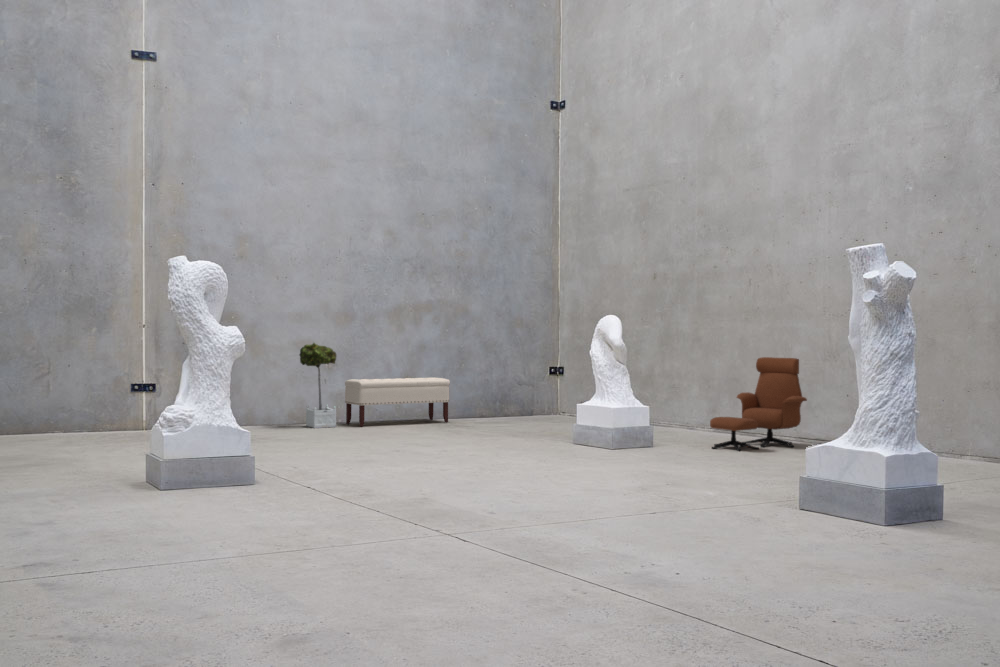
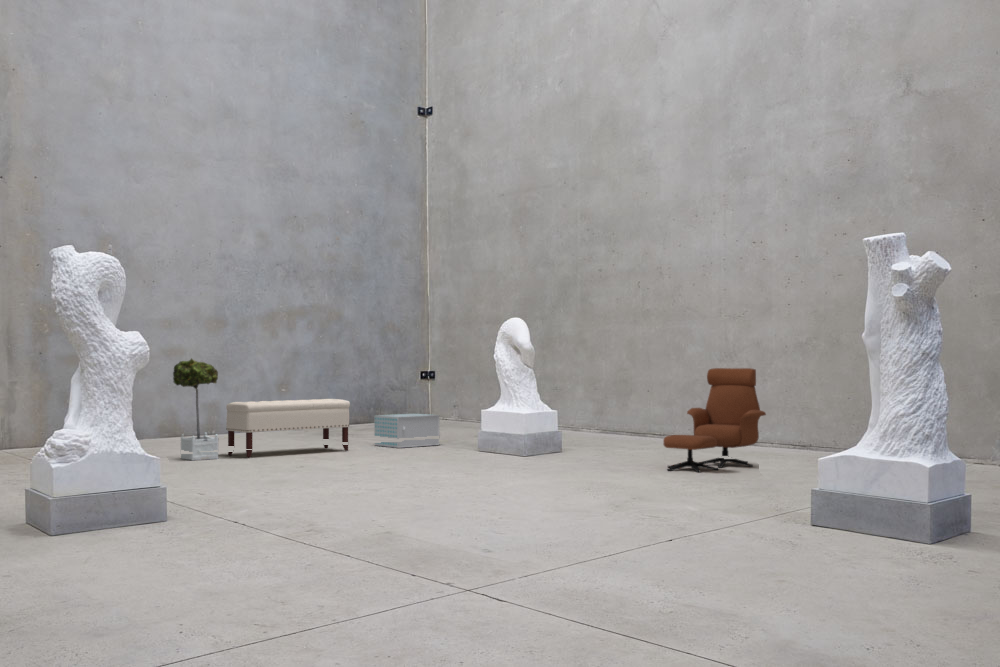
storage box: none [474,391,530,421] -> present [374,414,439,448]

